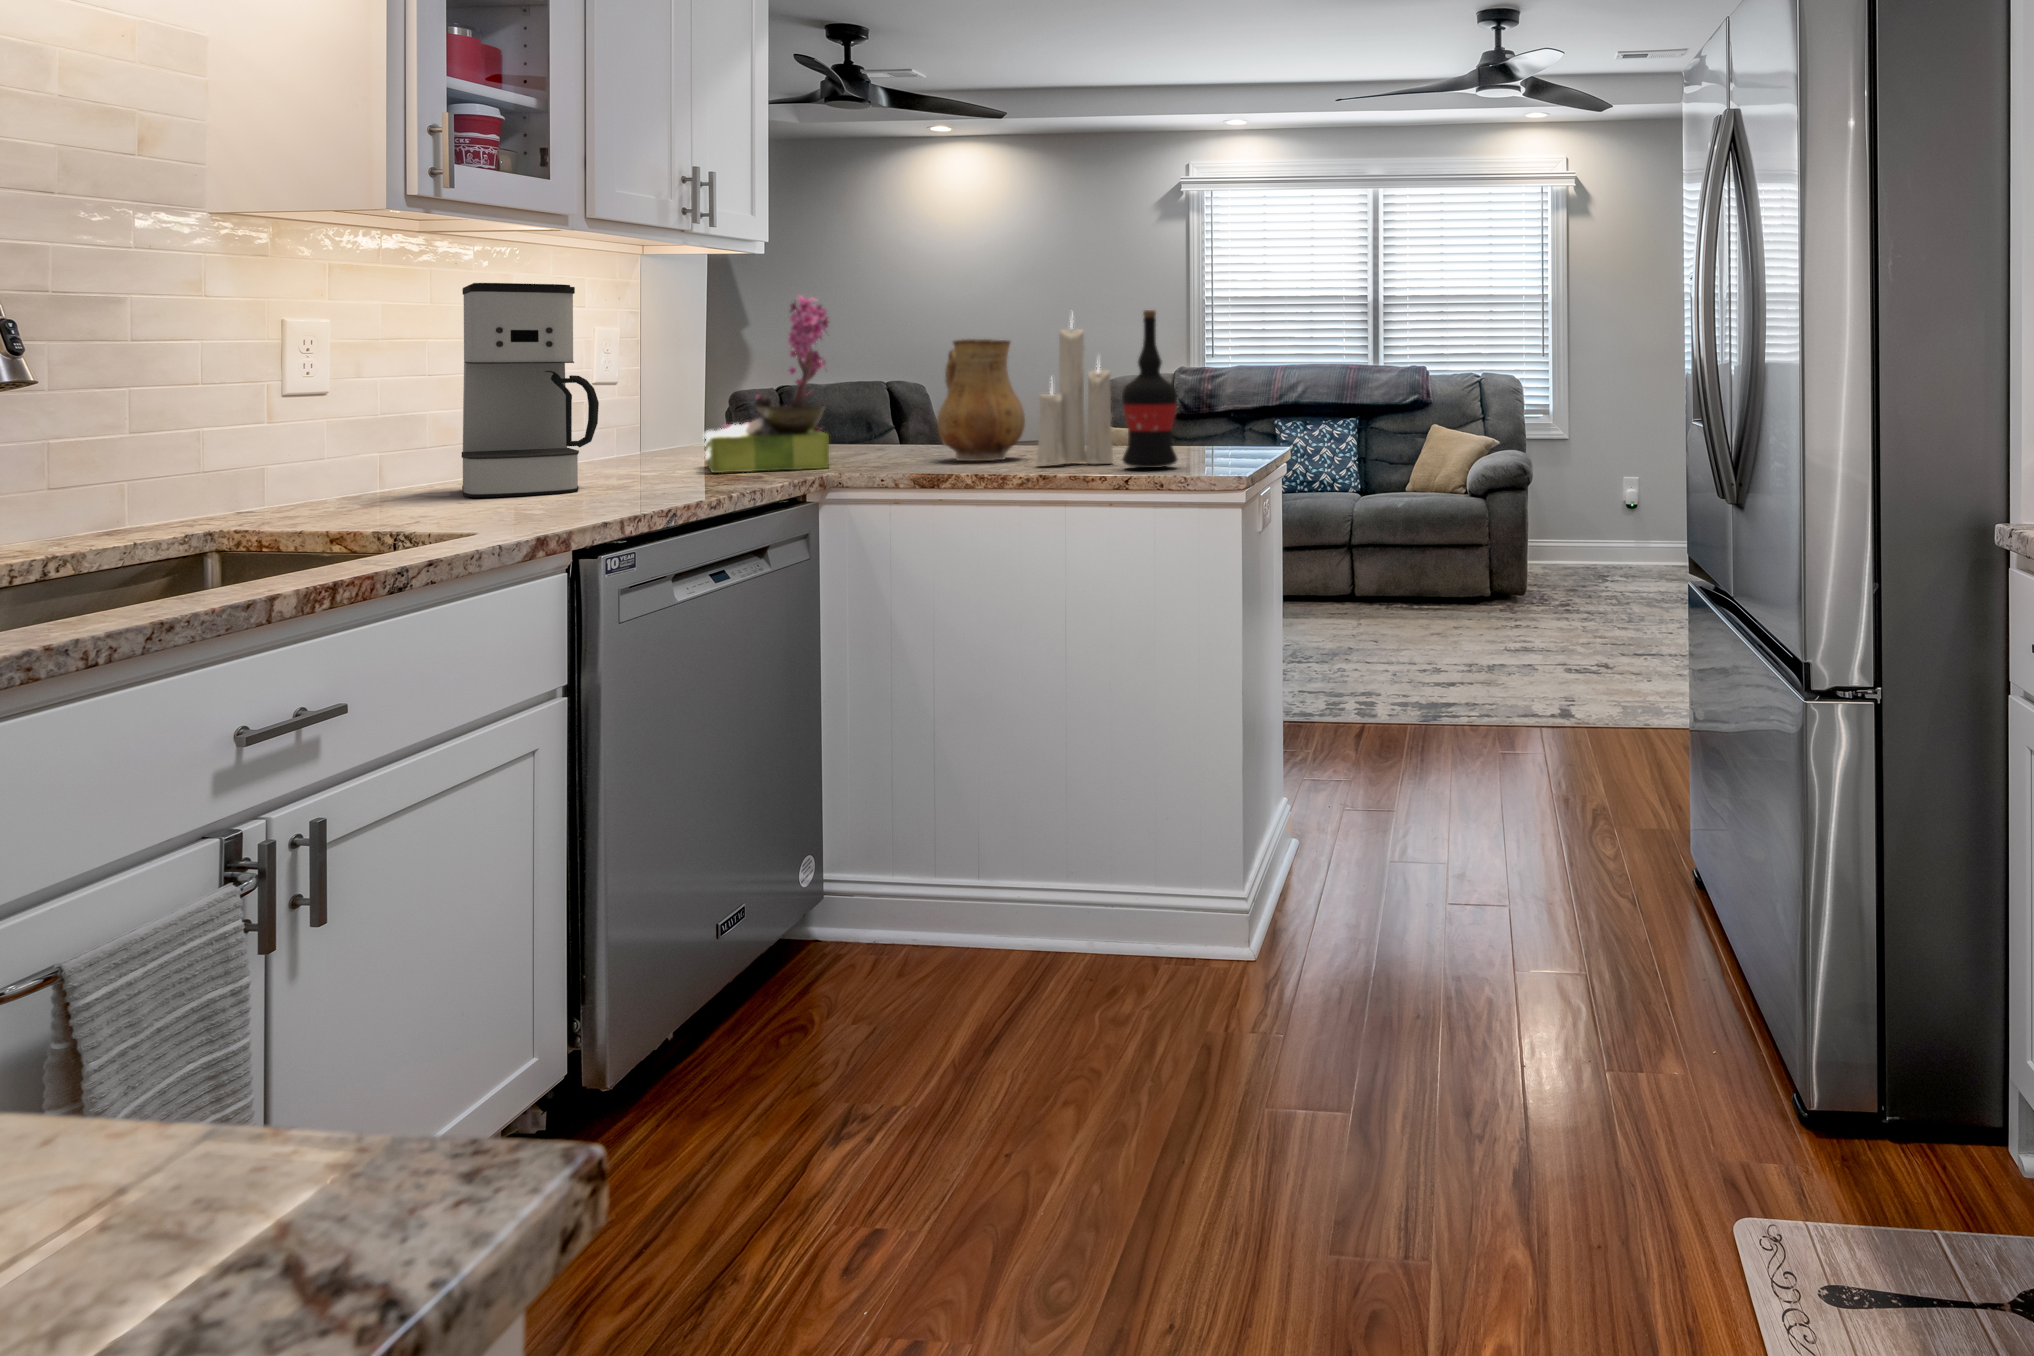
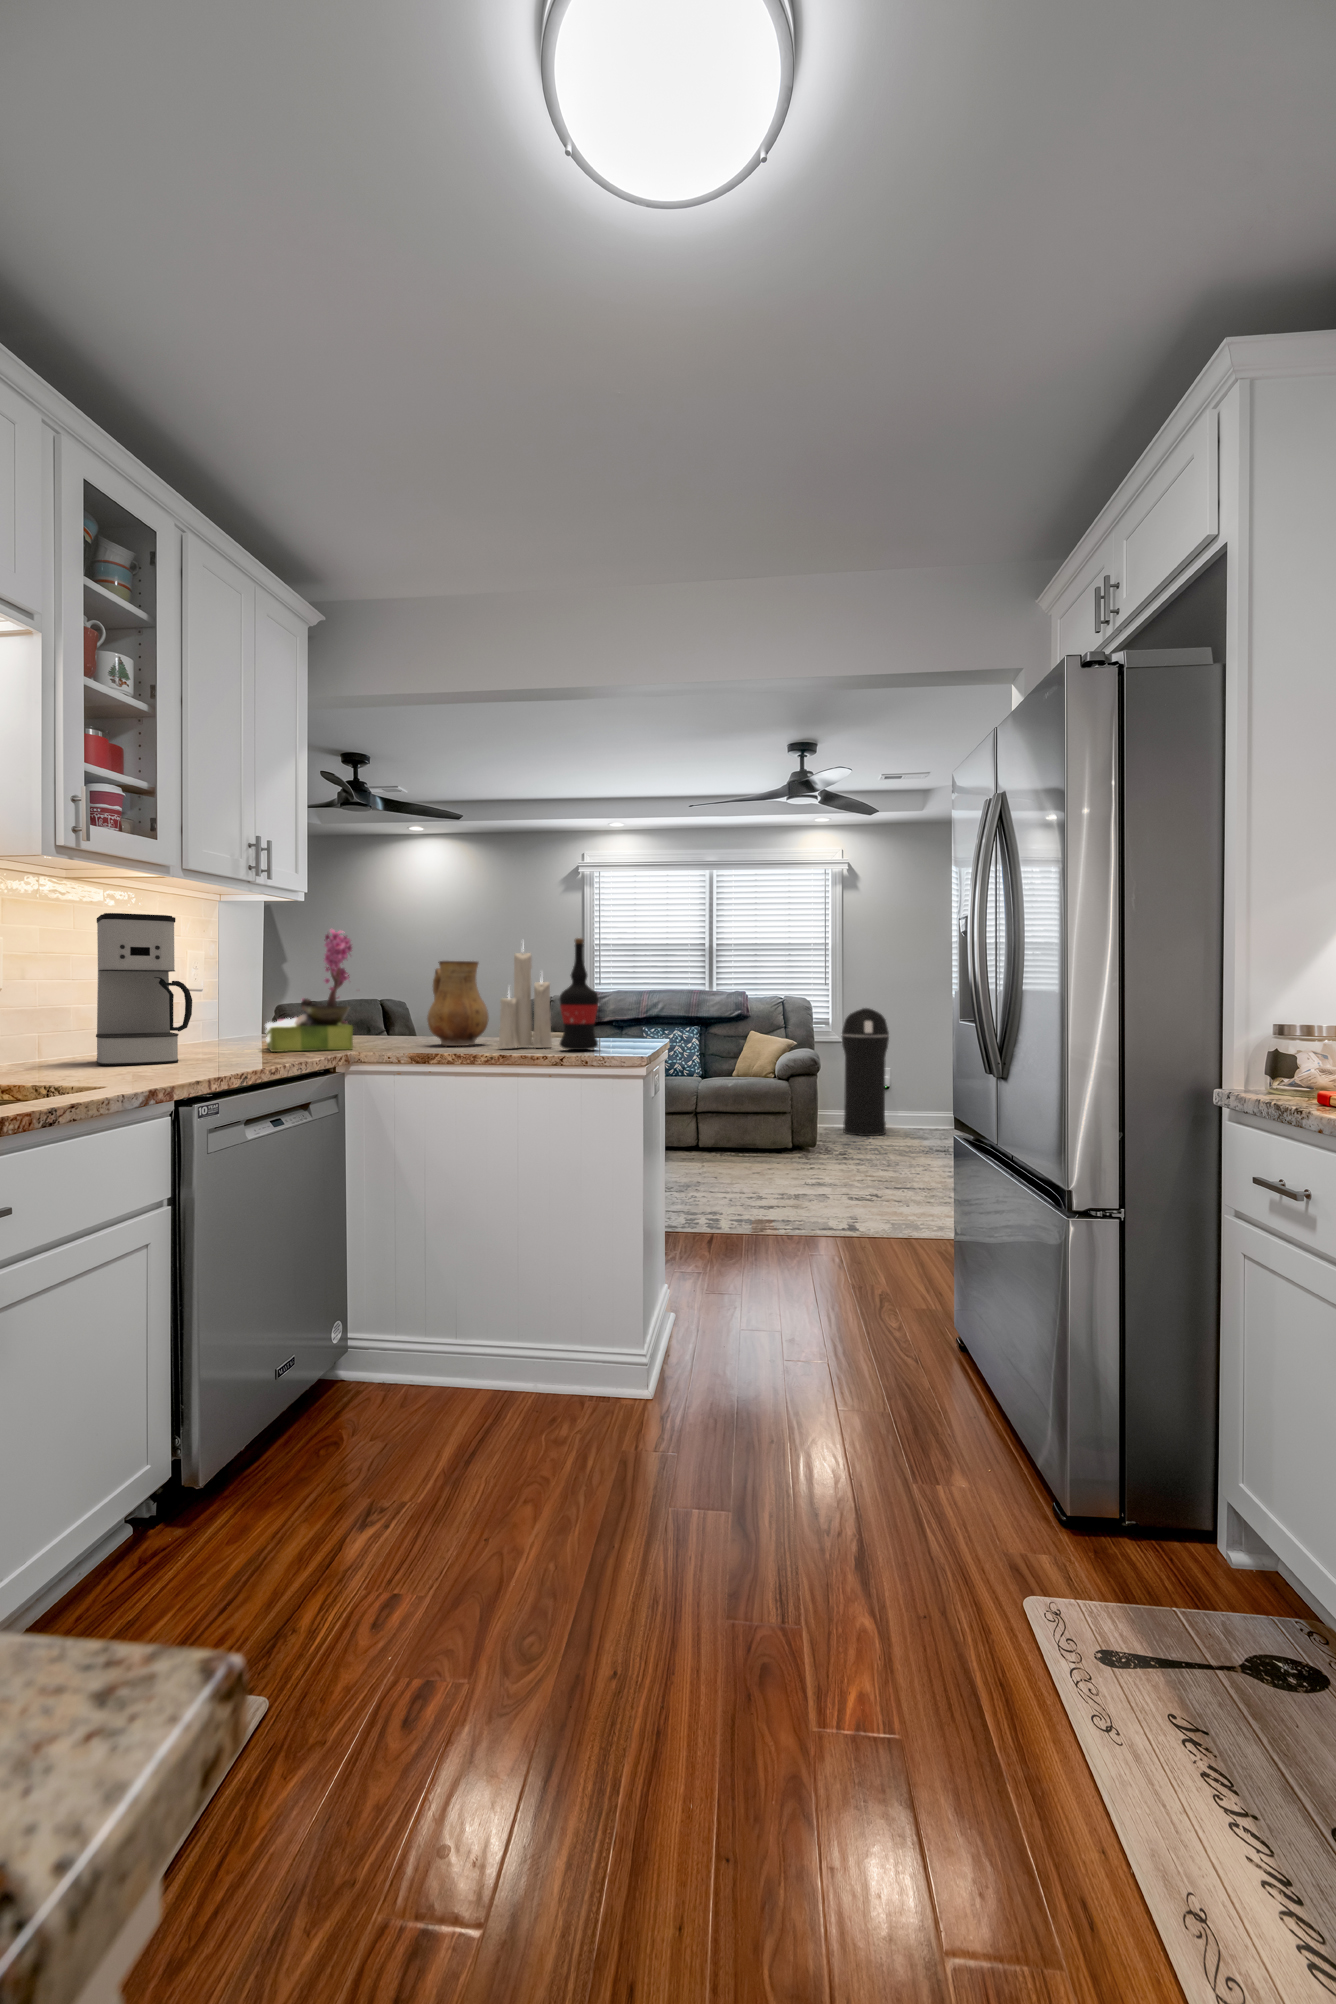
trash can: none [1568,390,1638,579] -> present [841,1008,889,1136]

